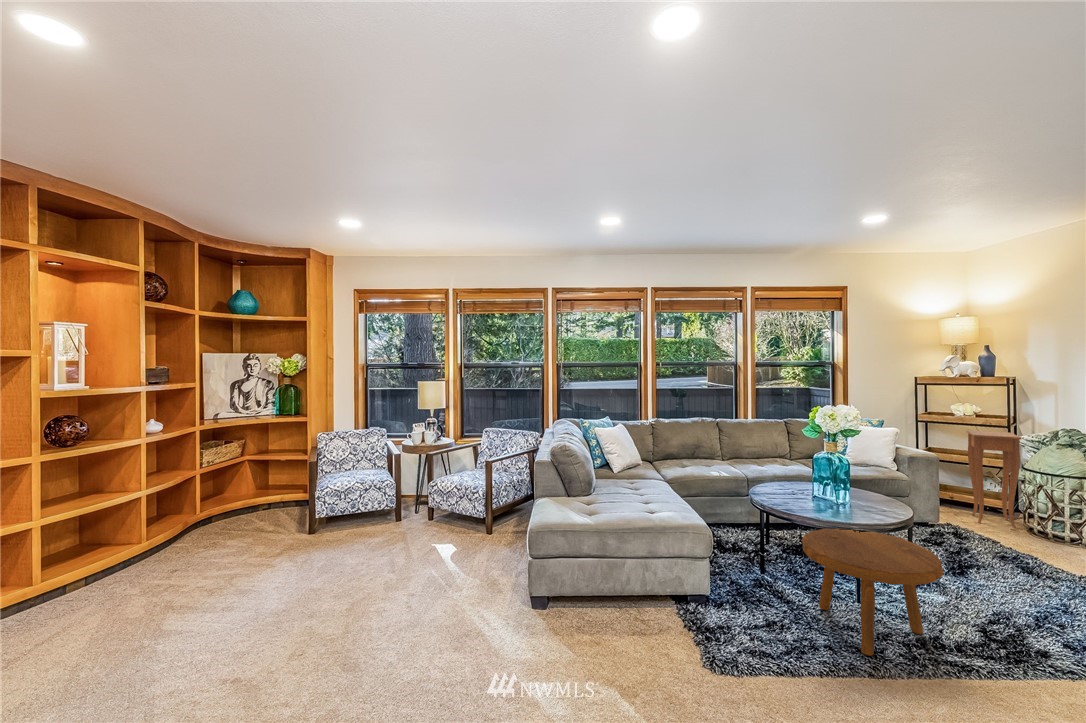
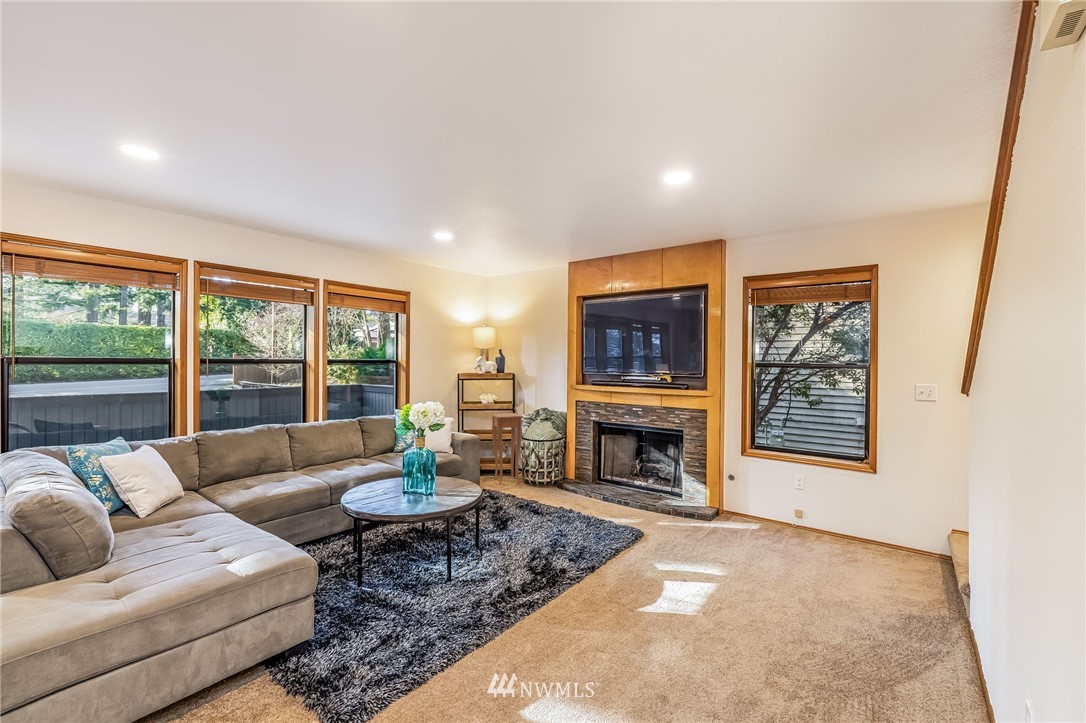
footstool: present [802,529,943,656] -> none [410,512,518,629]

